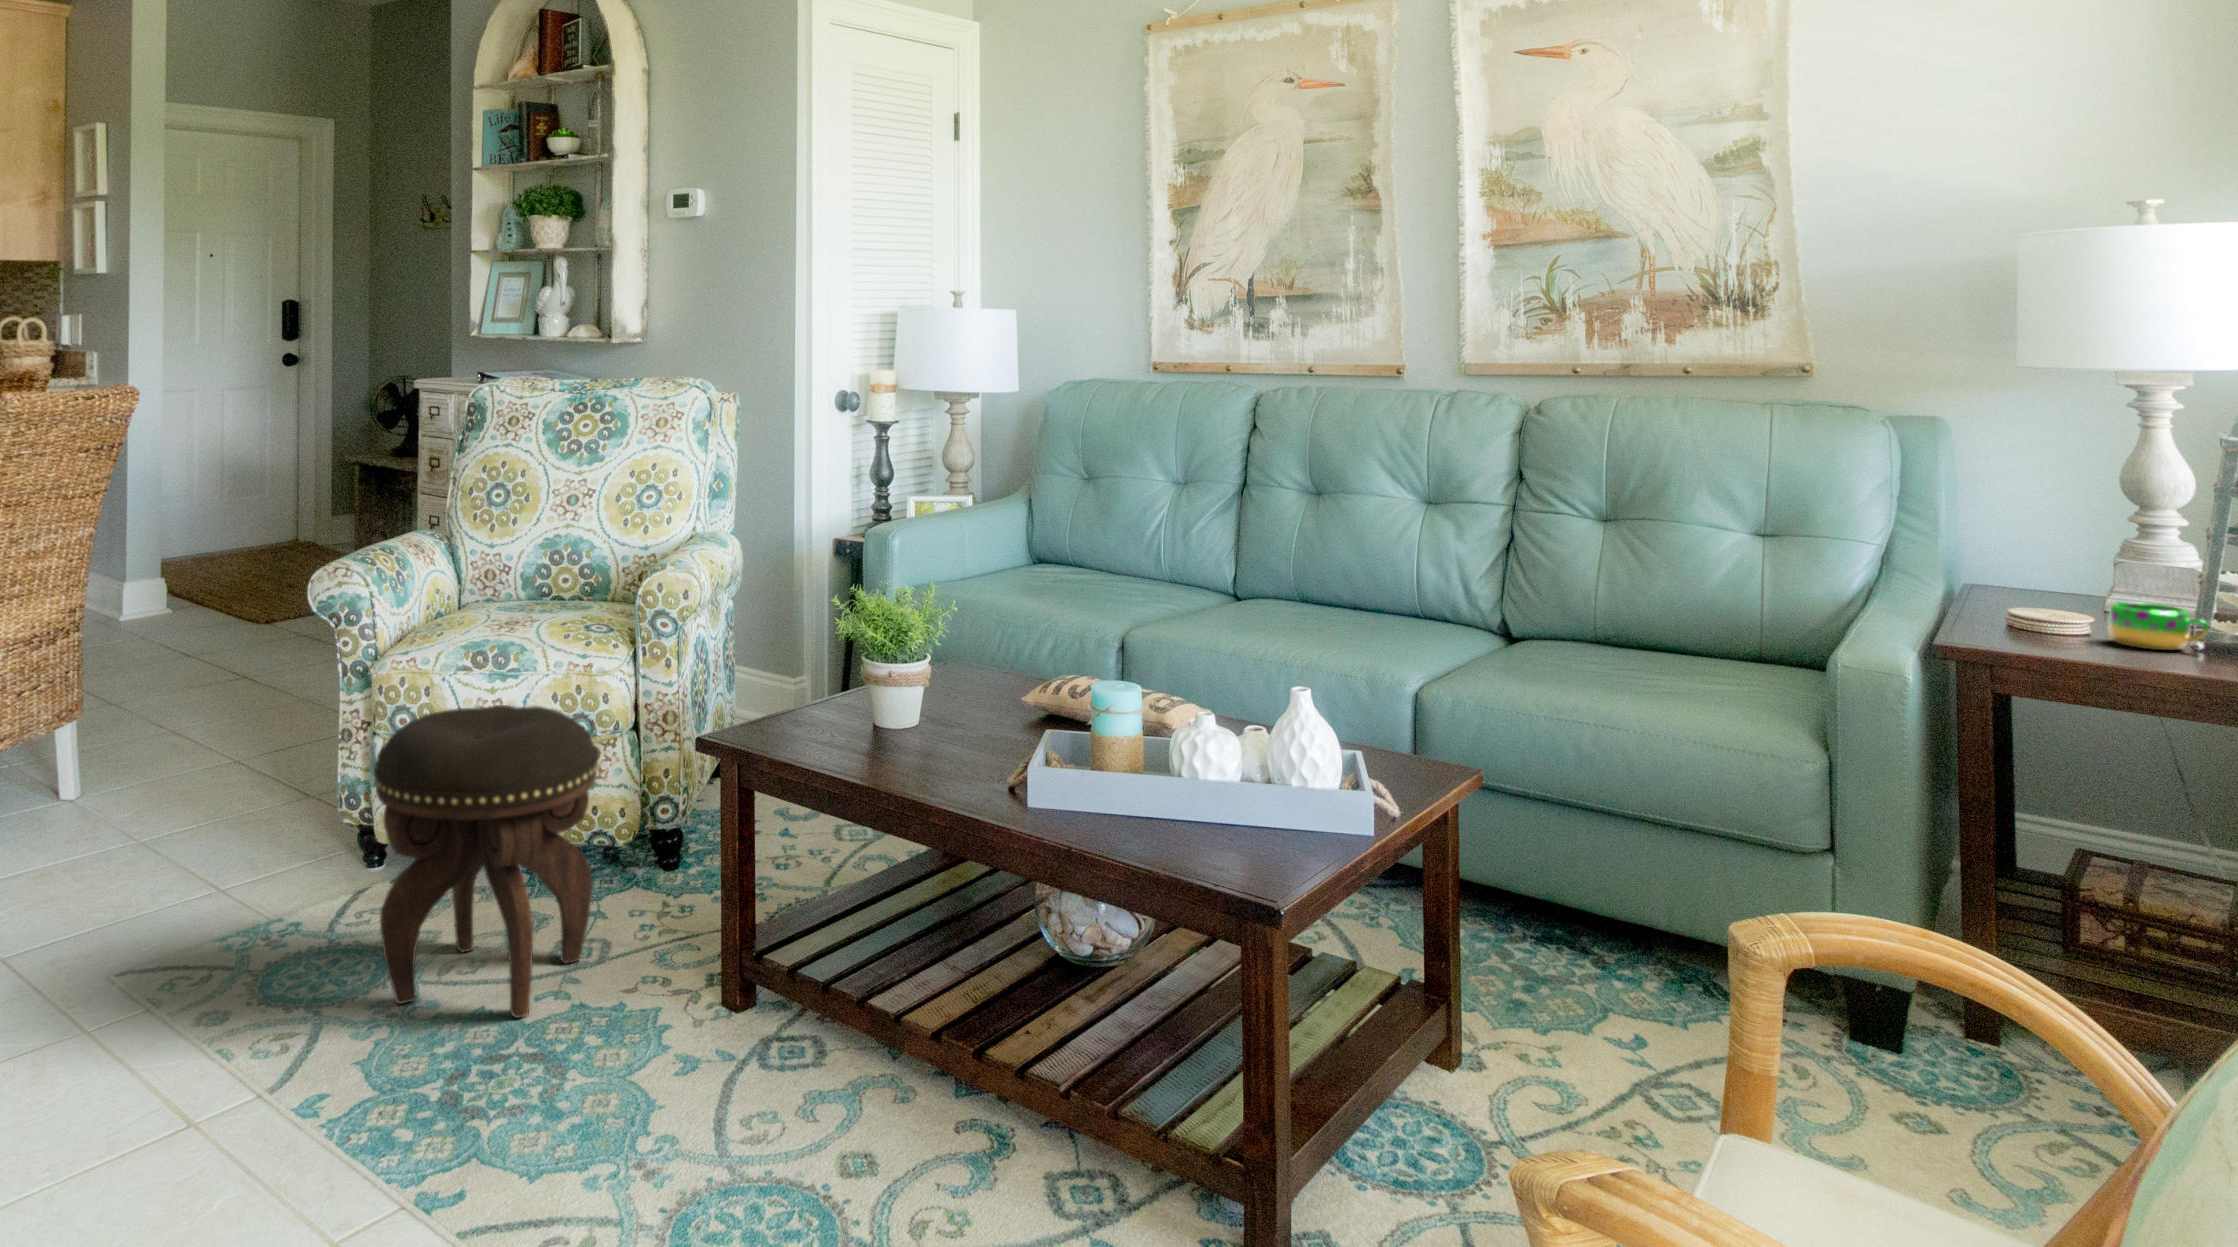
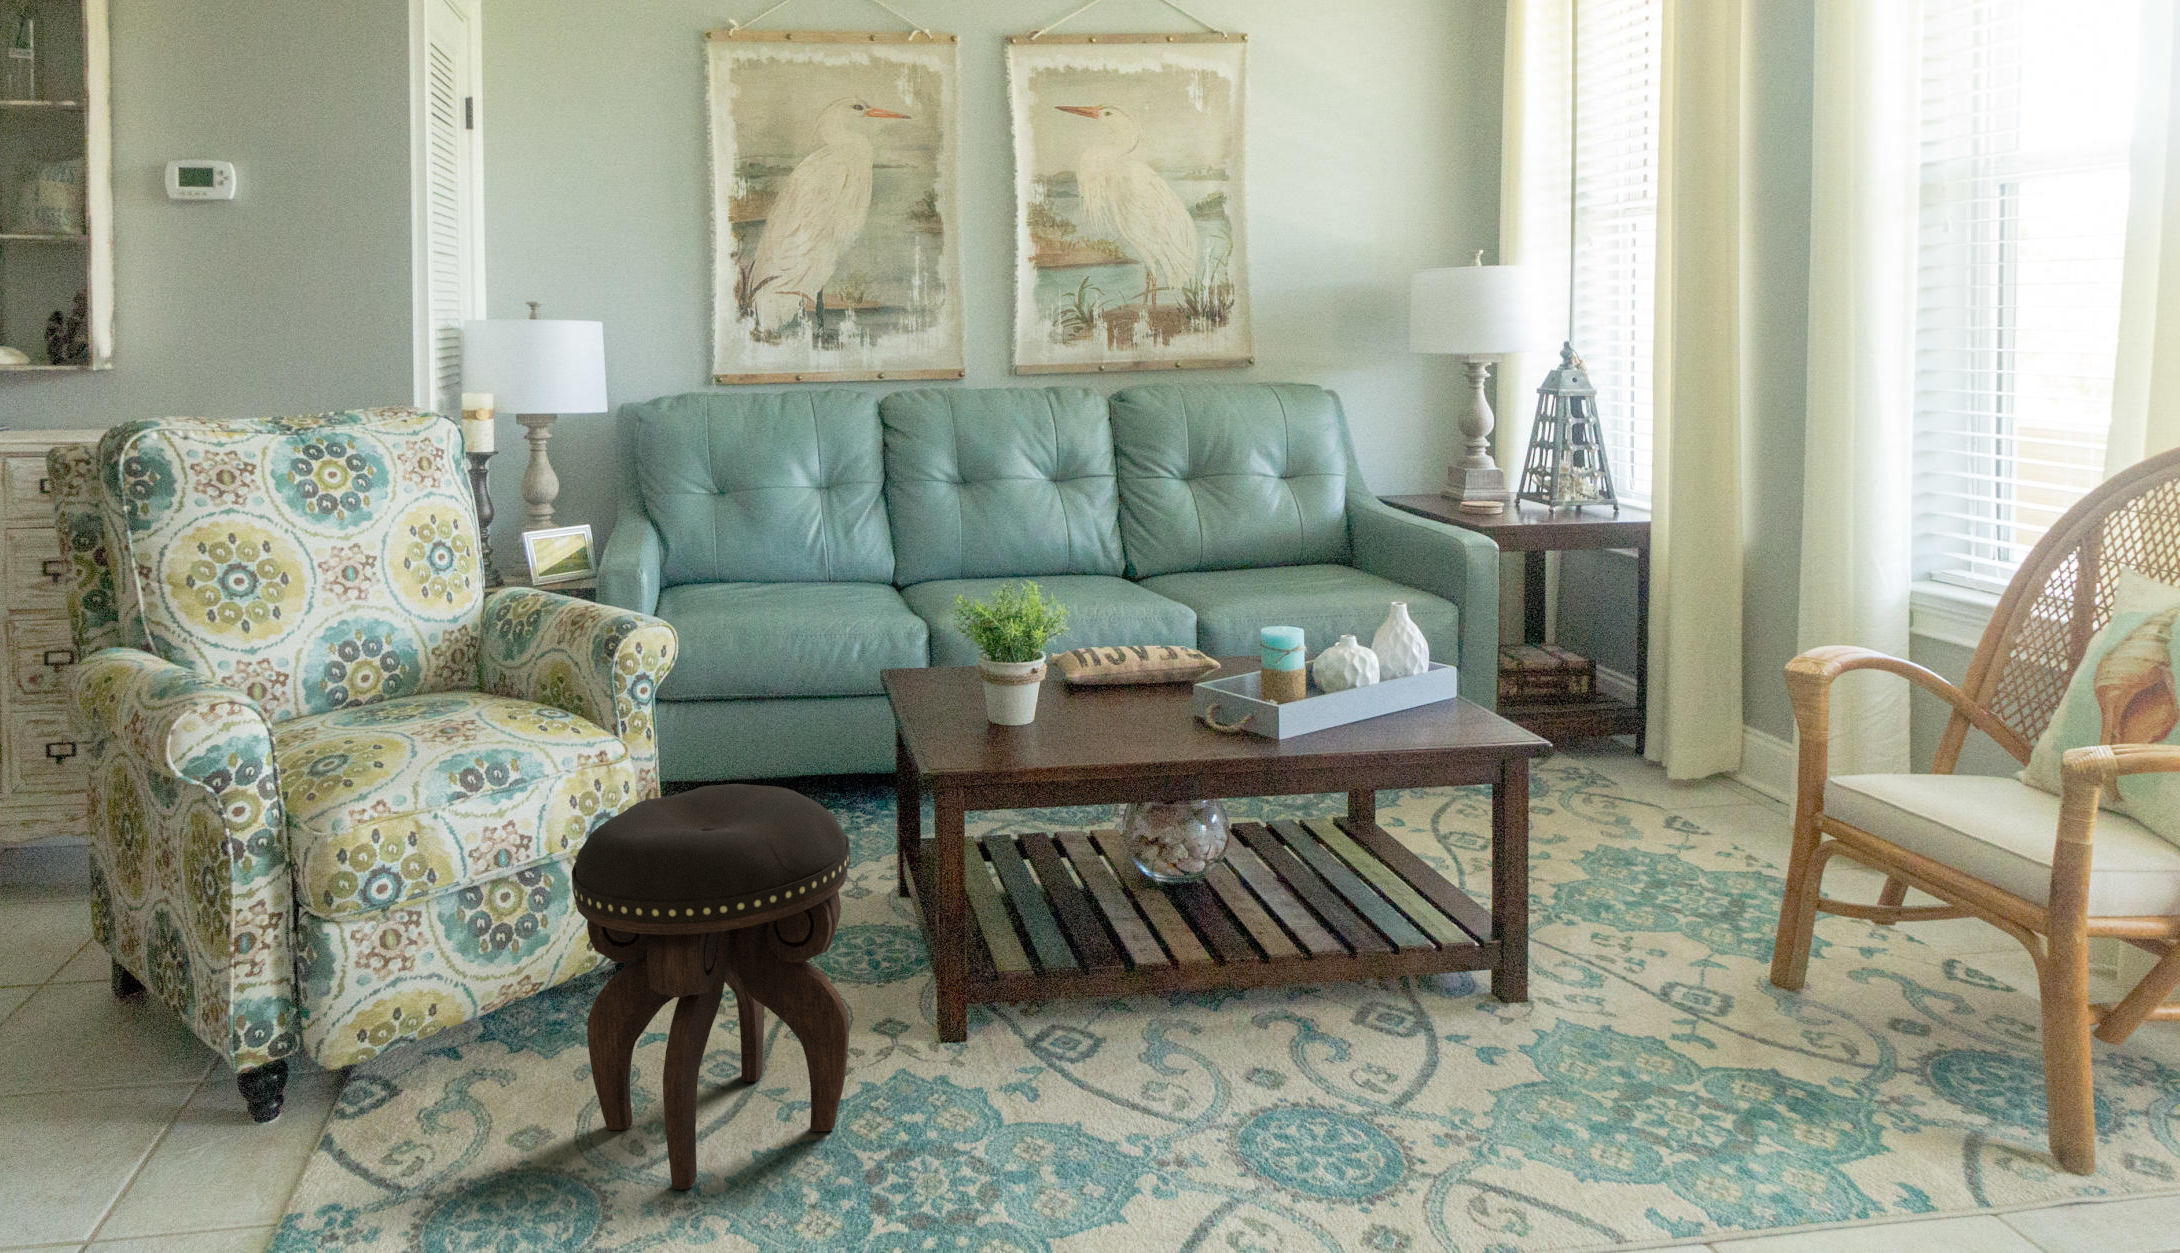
mug: present [2108,602,2209,650] -> none [1507,483,1552,507]

